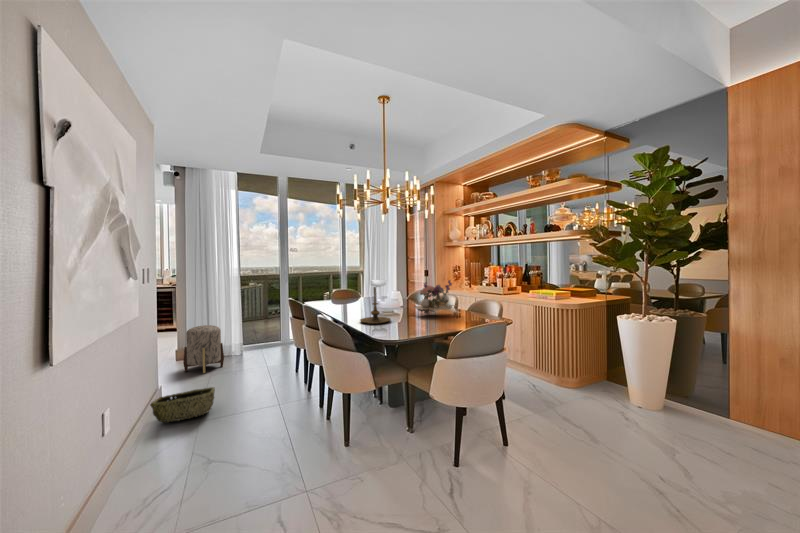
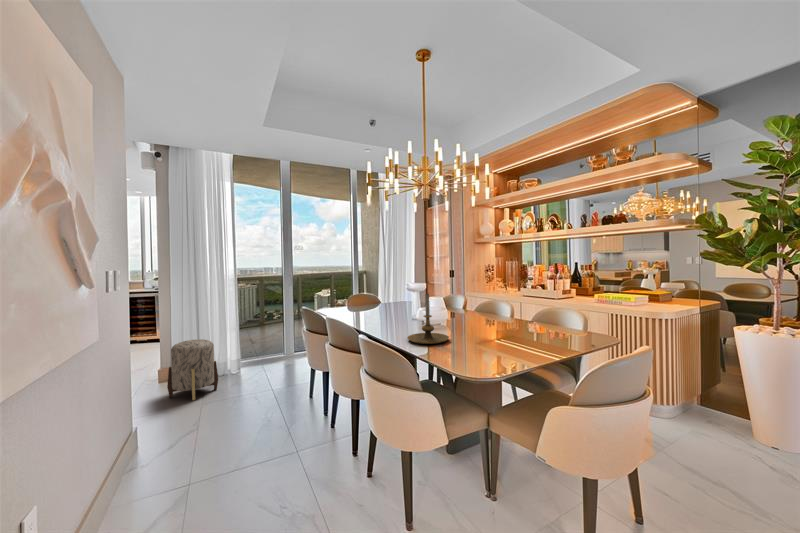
flower arrangement: present [413,280,454,314] -> none [468,282,525,329]
woven basket: present [150,387,215,422] -> none [119,429,210,486]

